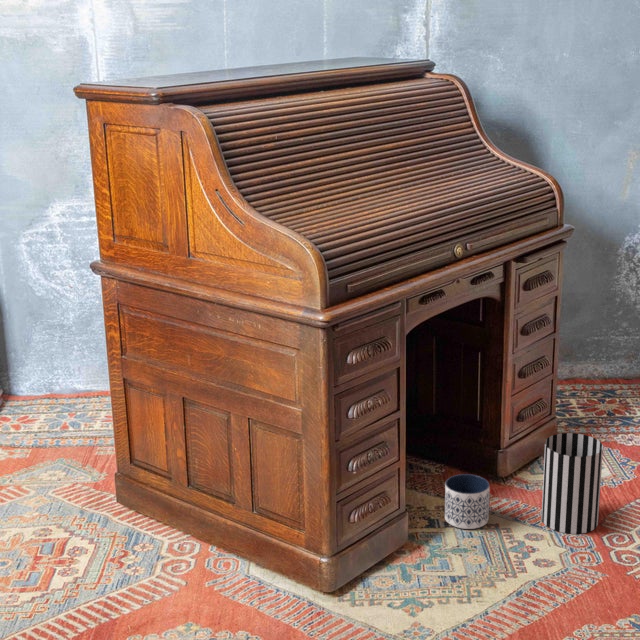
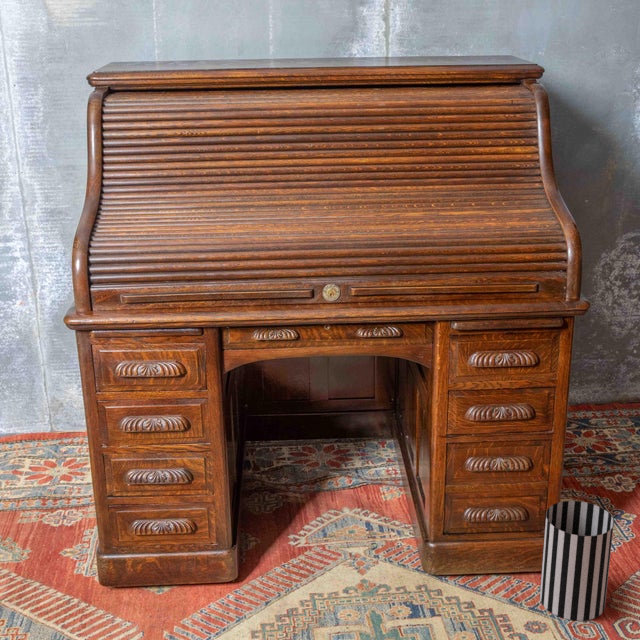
planter: present [445,474,490,529] -> none [430,550,482,618]

